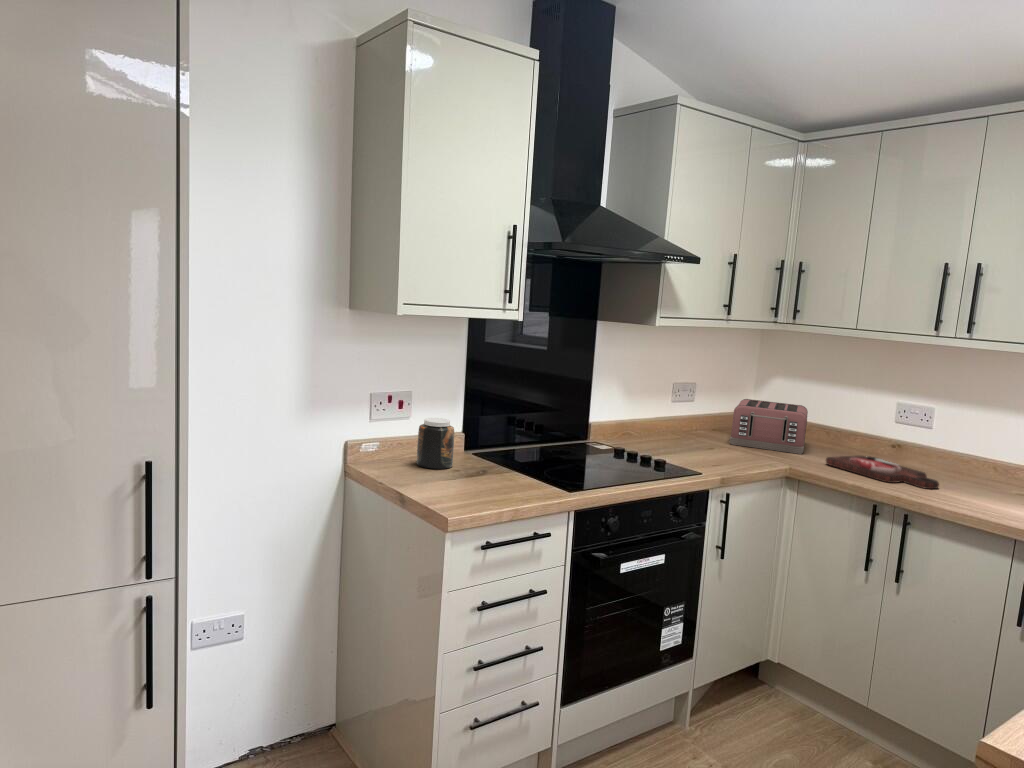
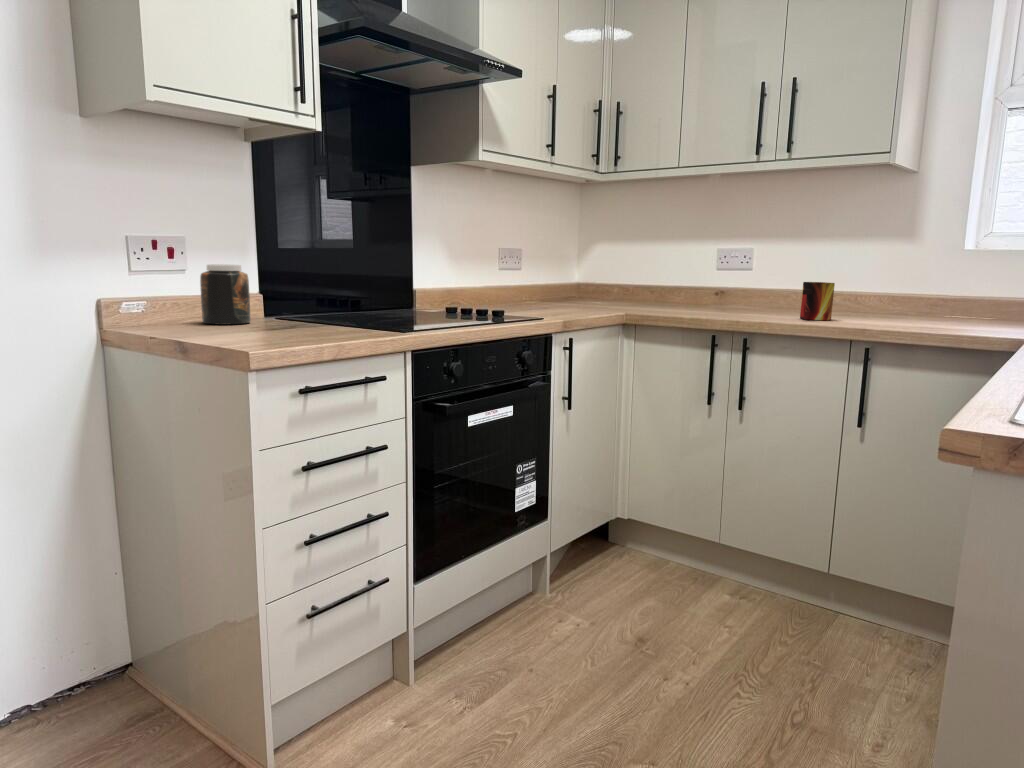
toaster: present [730,399,808,454] -> none [561,260,636,306]
cutting board: present [826,456,939,489] -> none [659,297,770,316]
mug: none [966,464,1008,507] -> present [800,282,835,320]

